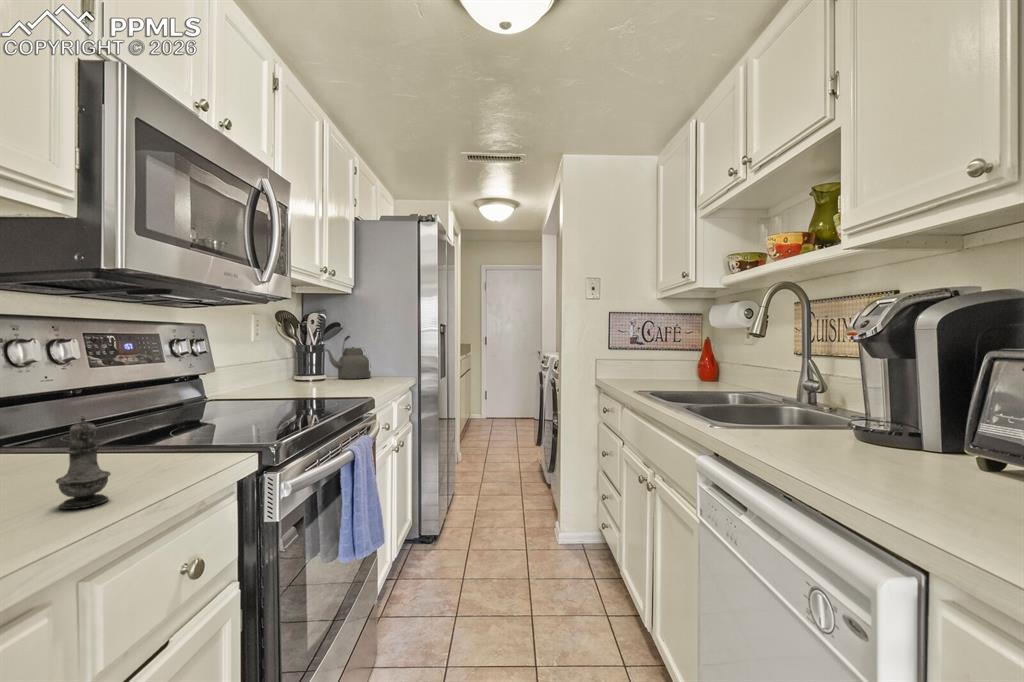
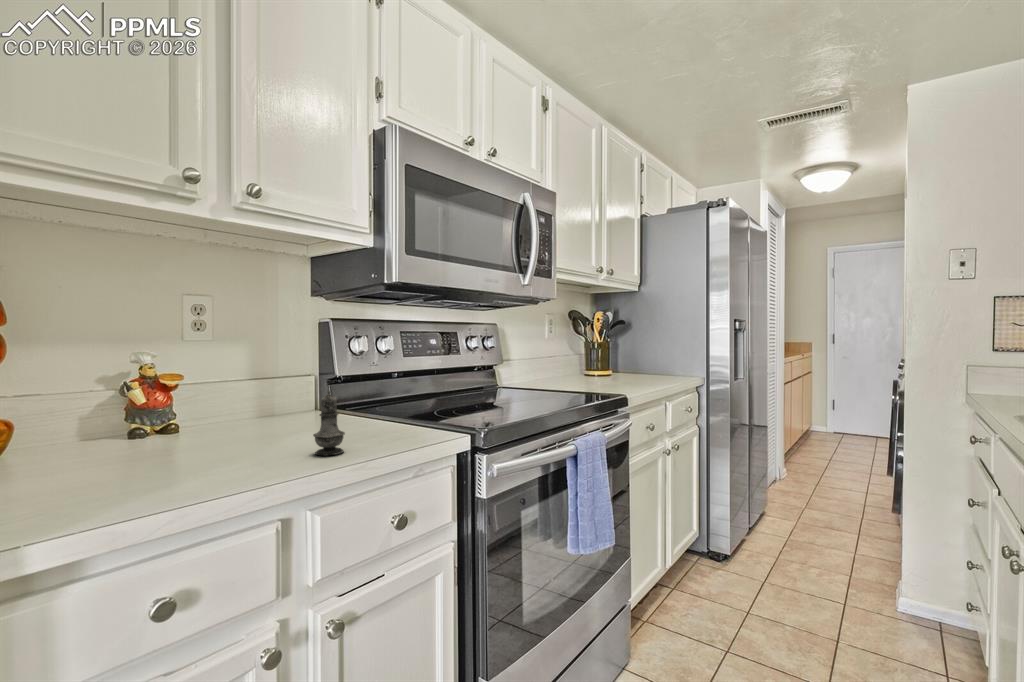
kettle: present [324,334,371,379] -> none [611,331,658,376]

